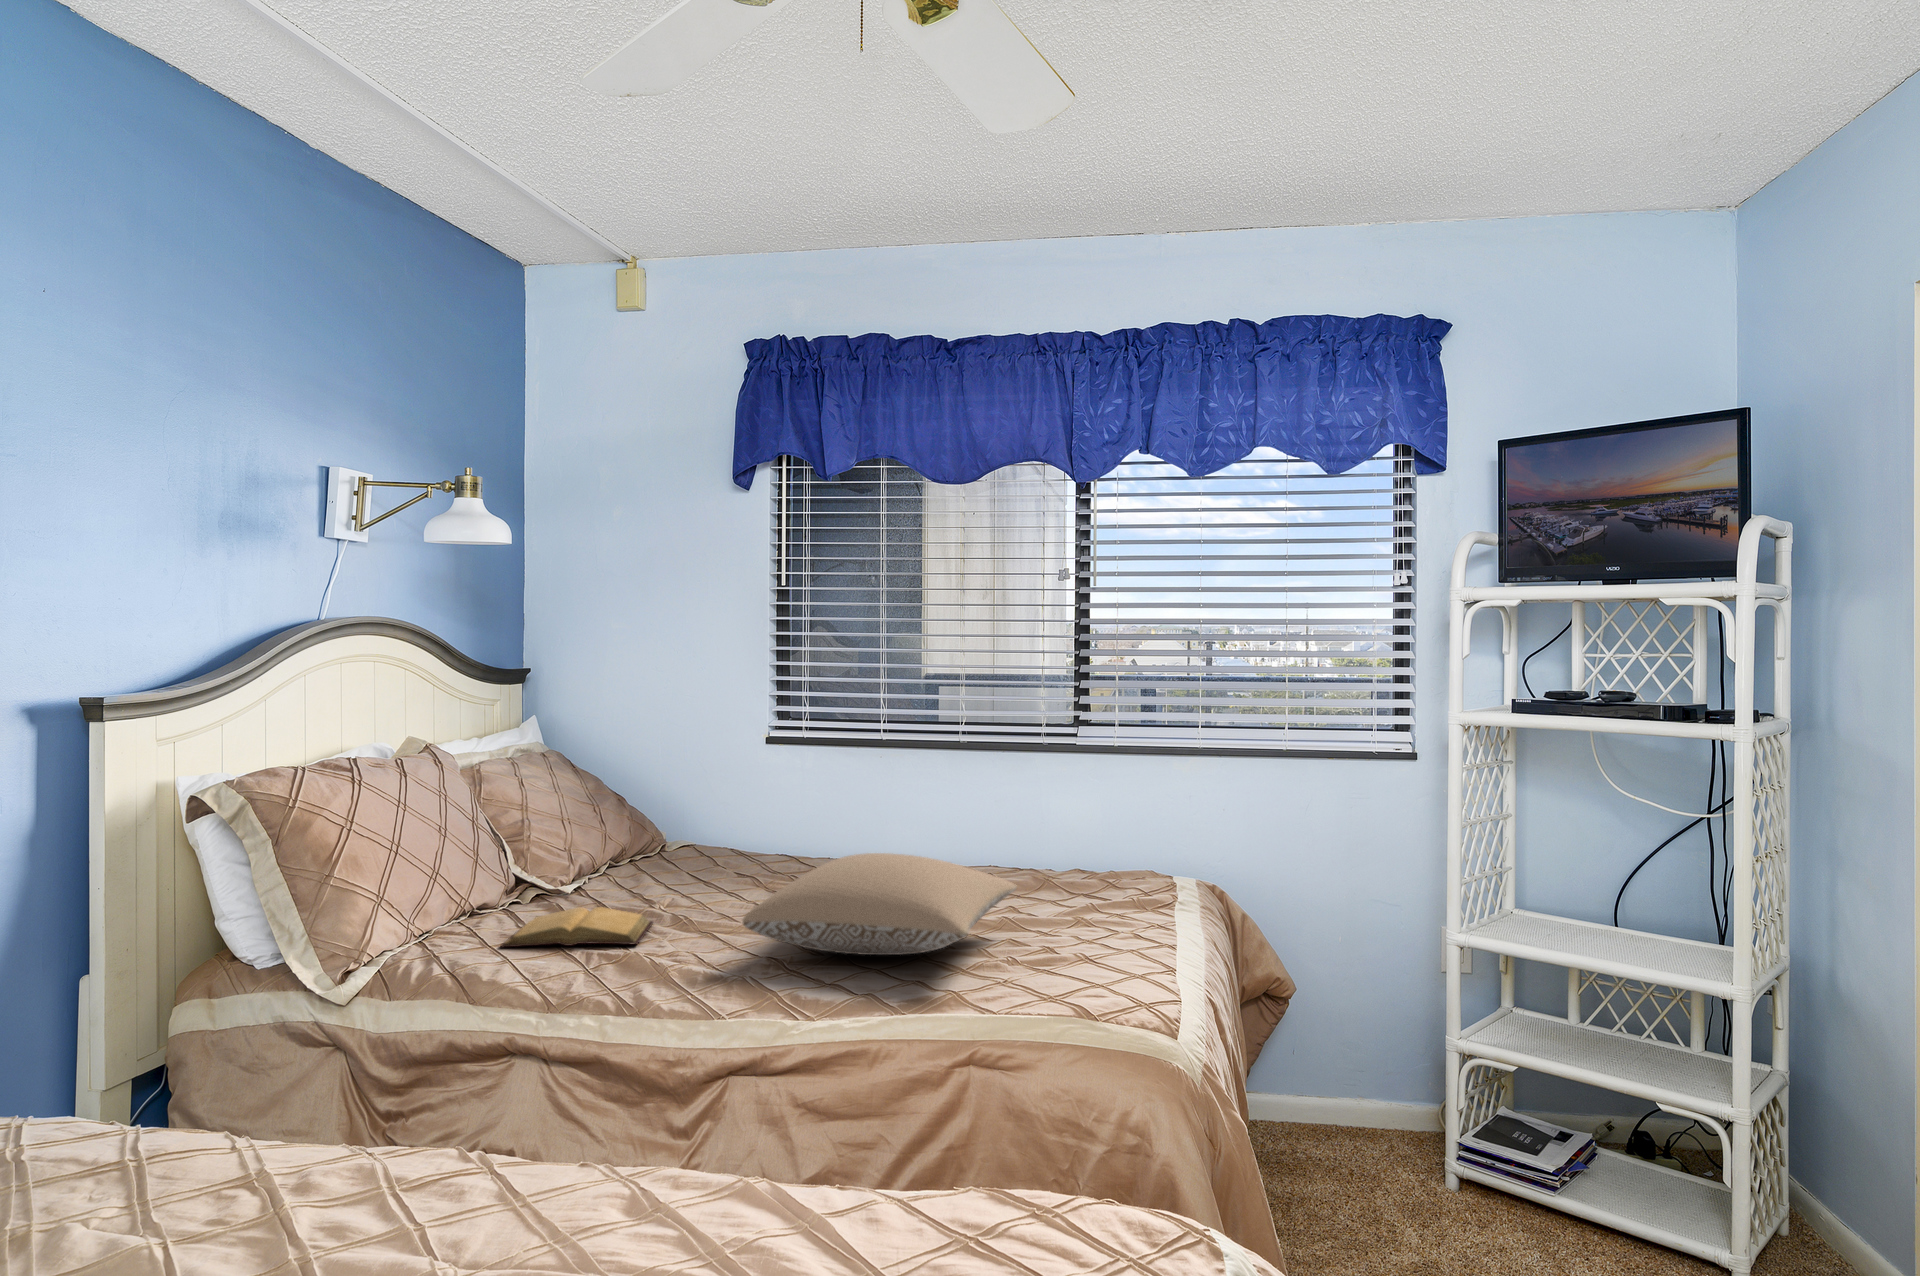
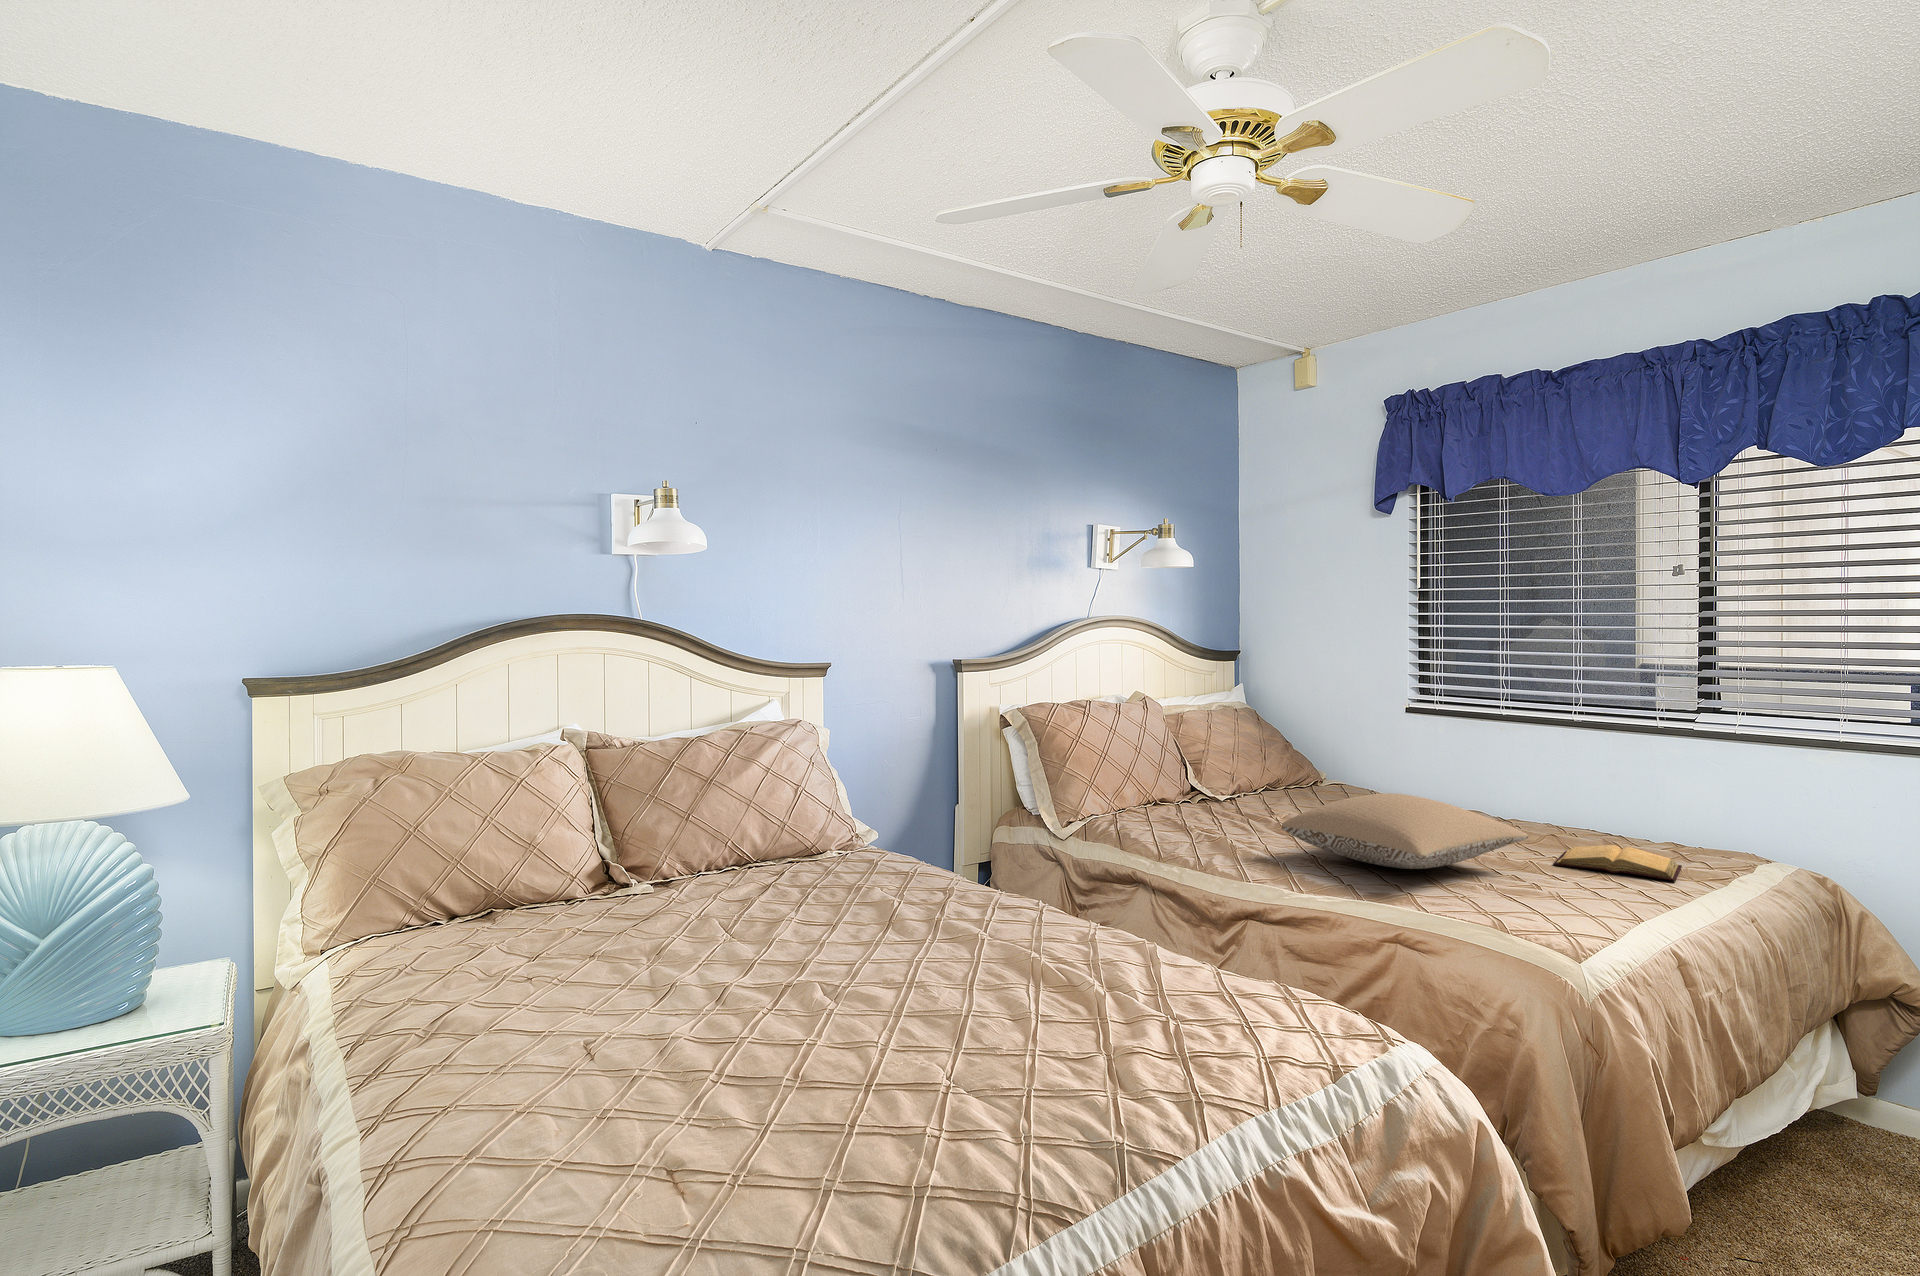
book: present [500,907,653,947] -> present [1553,845,1682,881]

